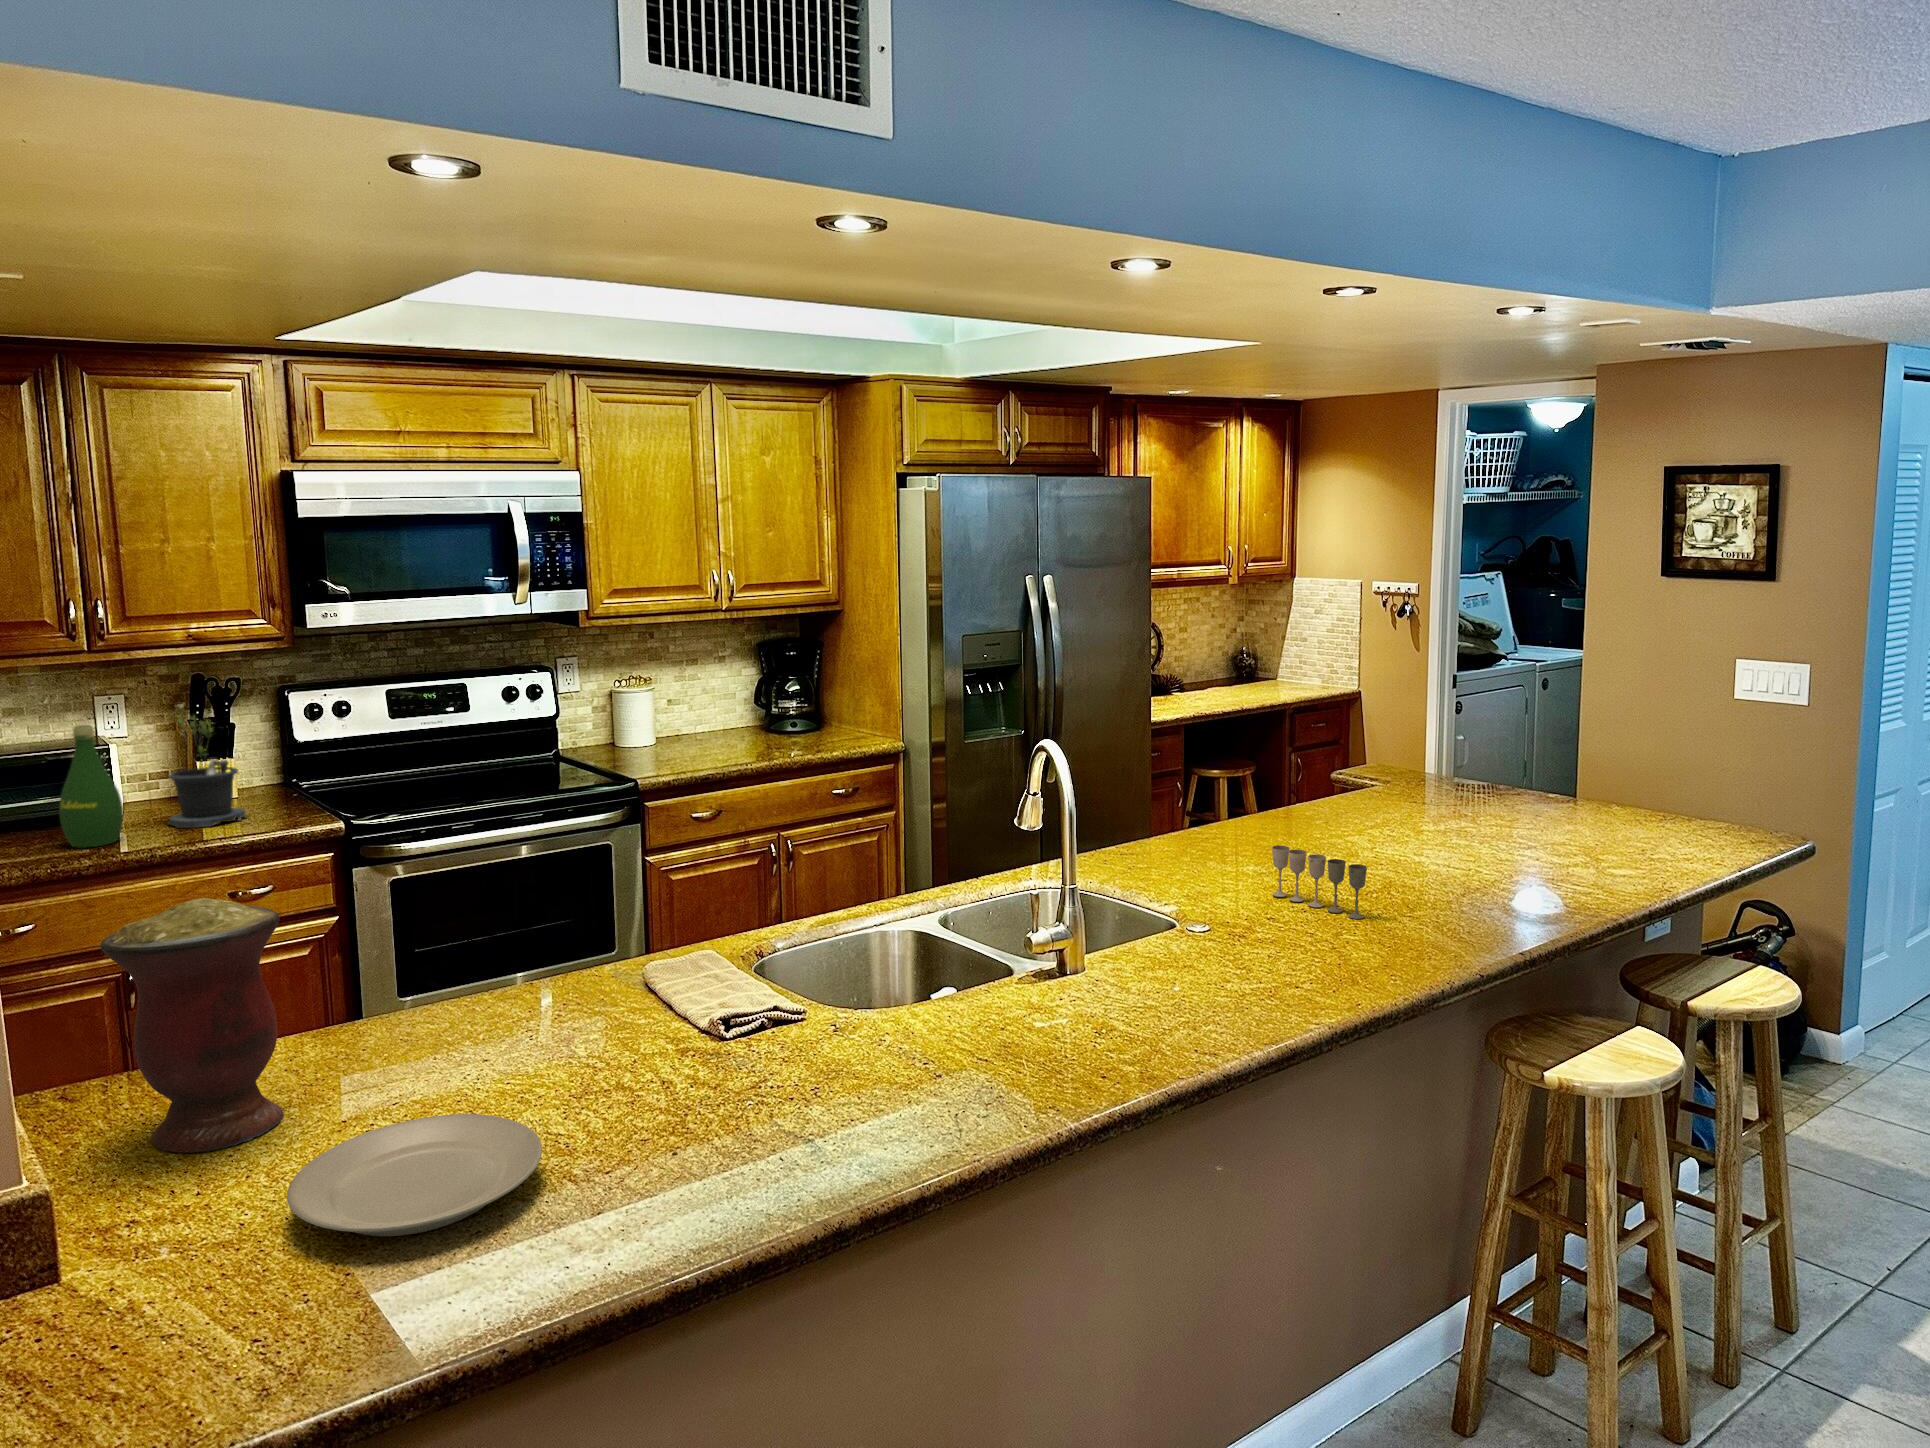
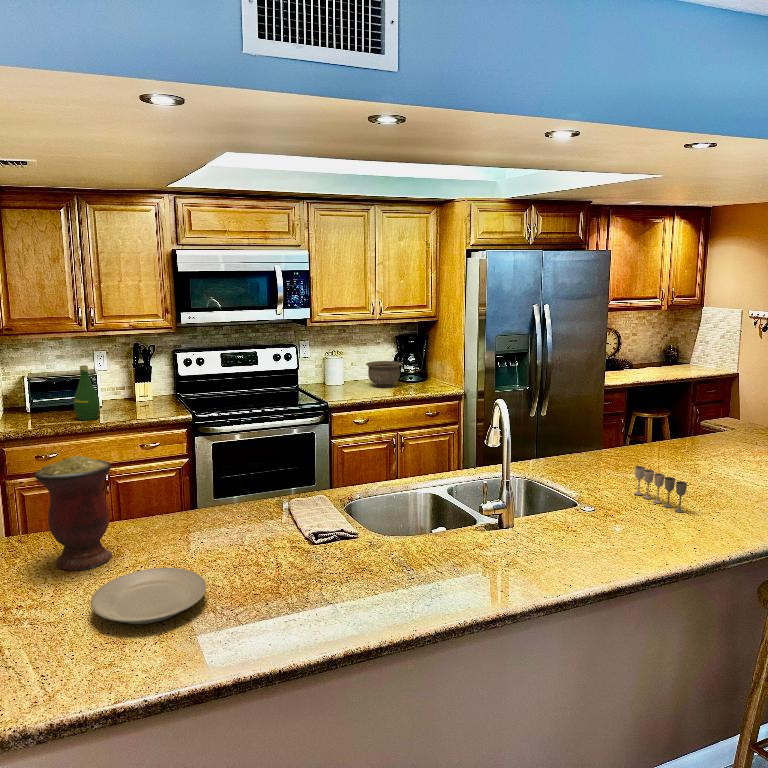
bowl: none [702,693,776,745] -> present [366,361,402,387]
potted plant: present [168,704,246,828] -> none [119,357,152,414]

